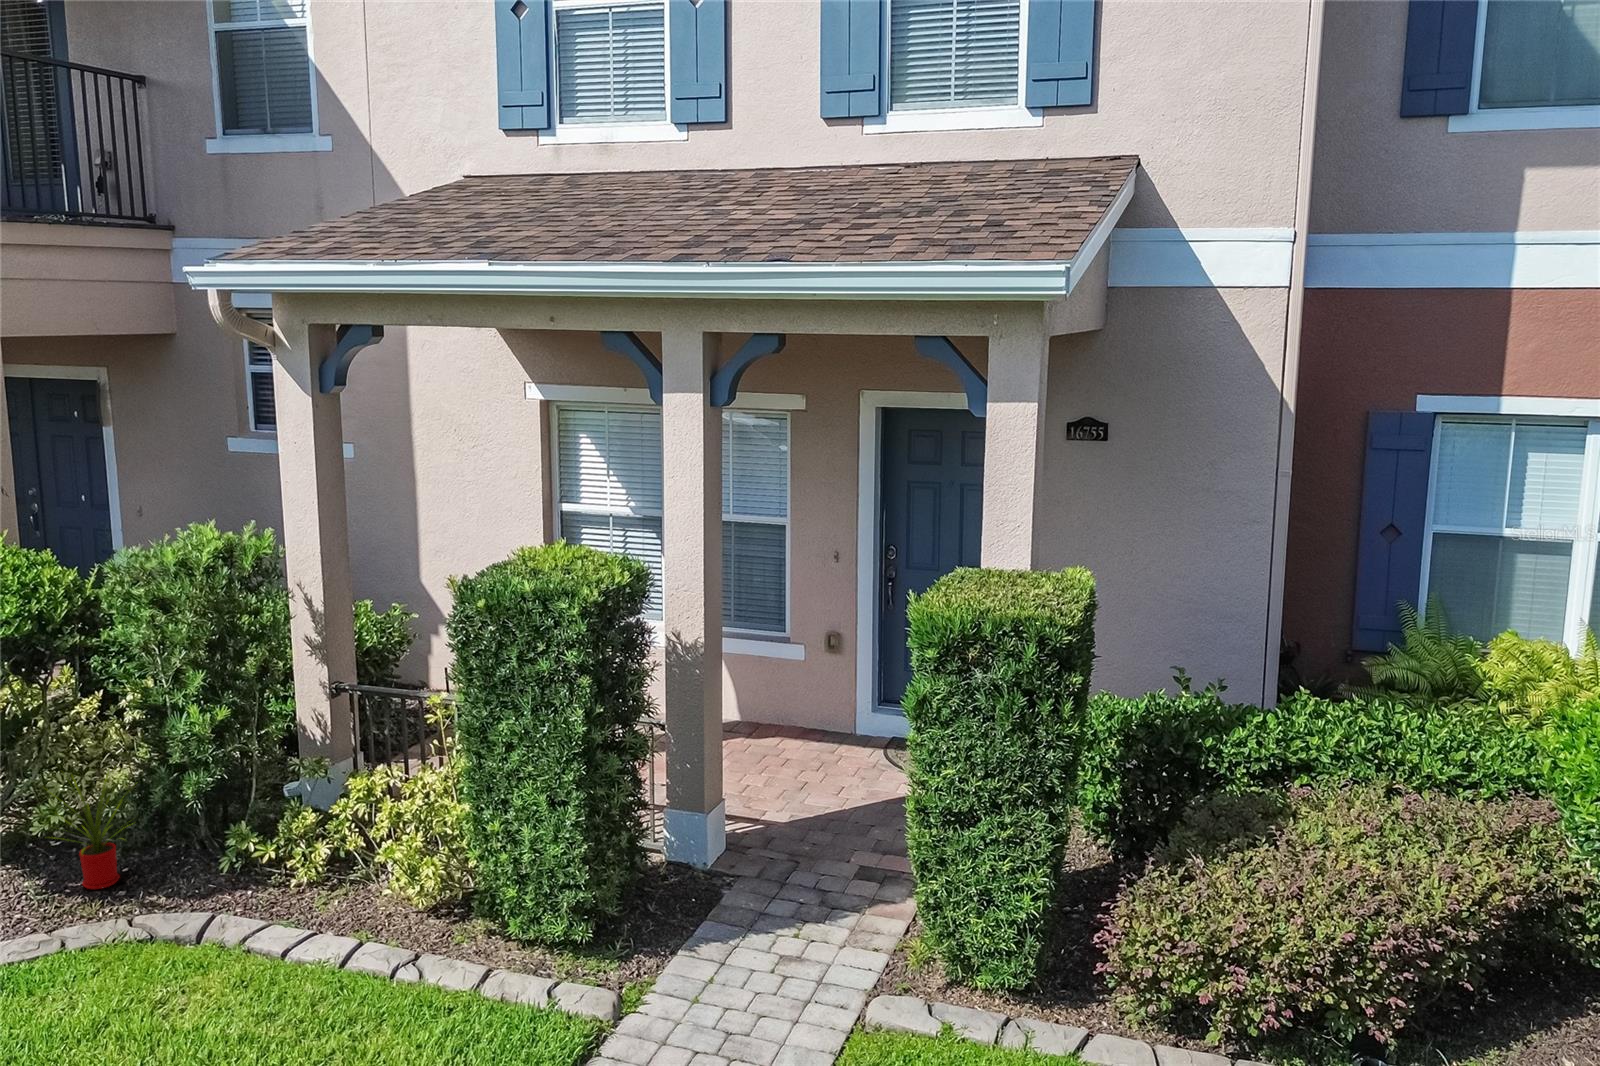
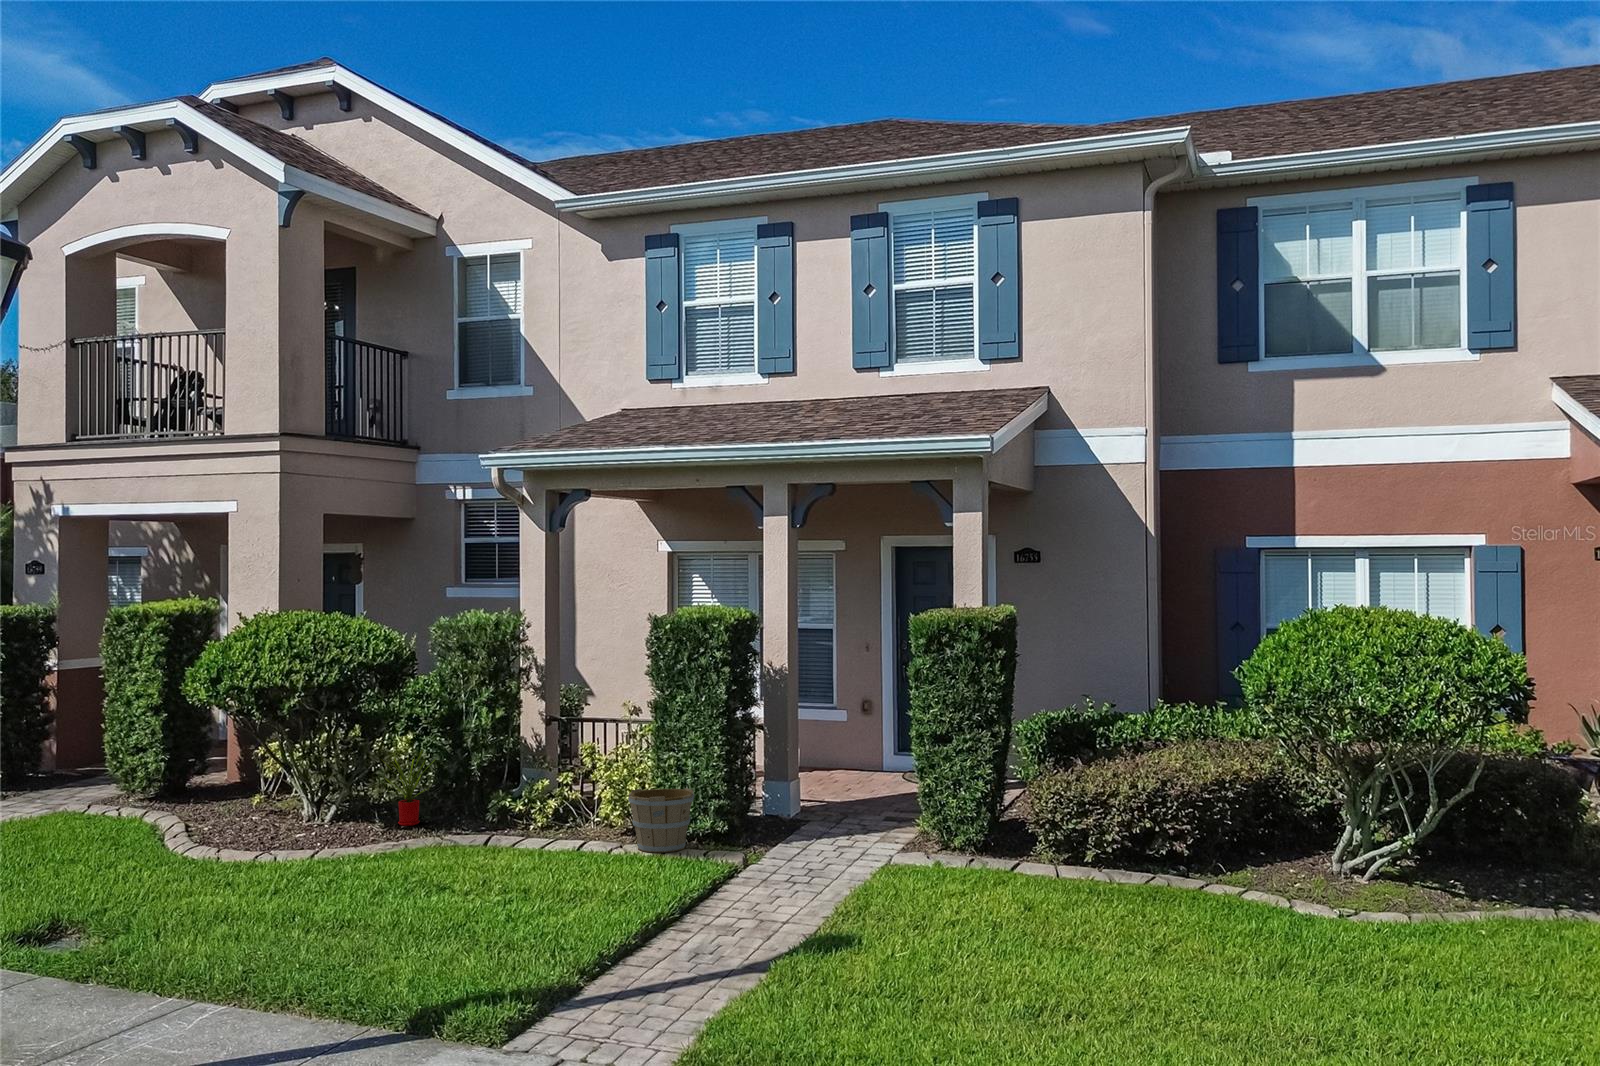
wooden bucket: none [419,870,536,1000] -> present [628,788,694,853]

